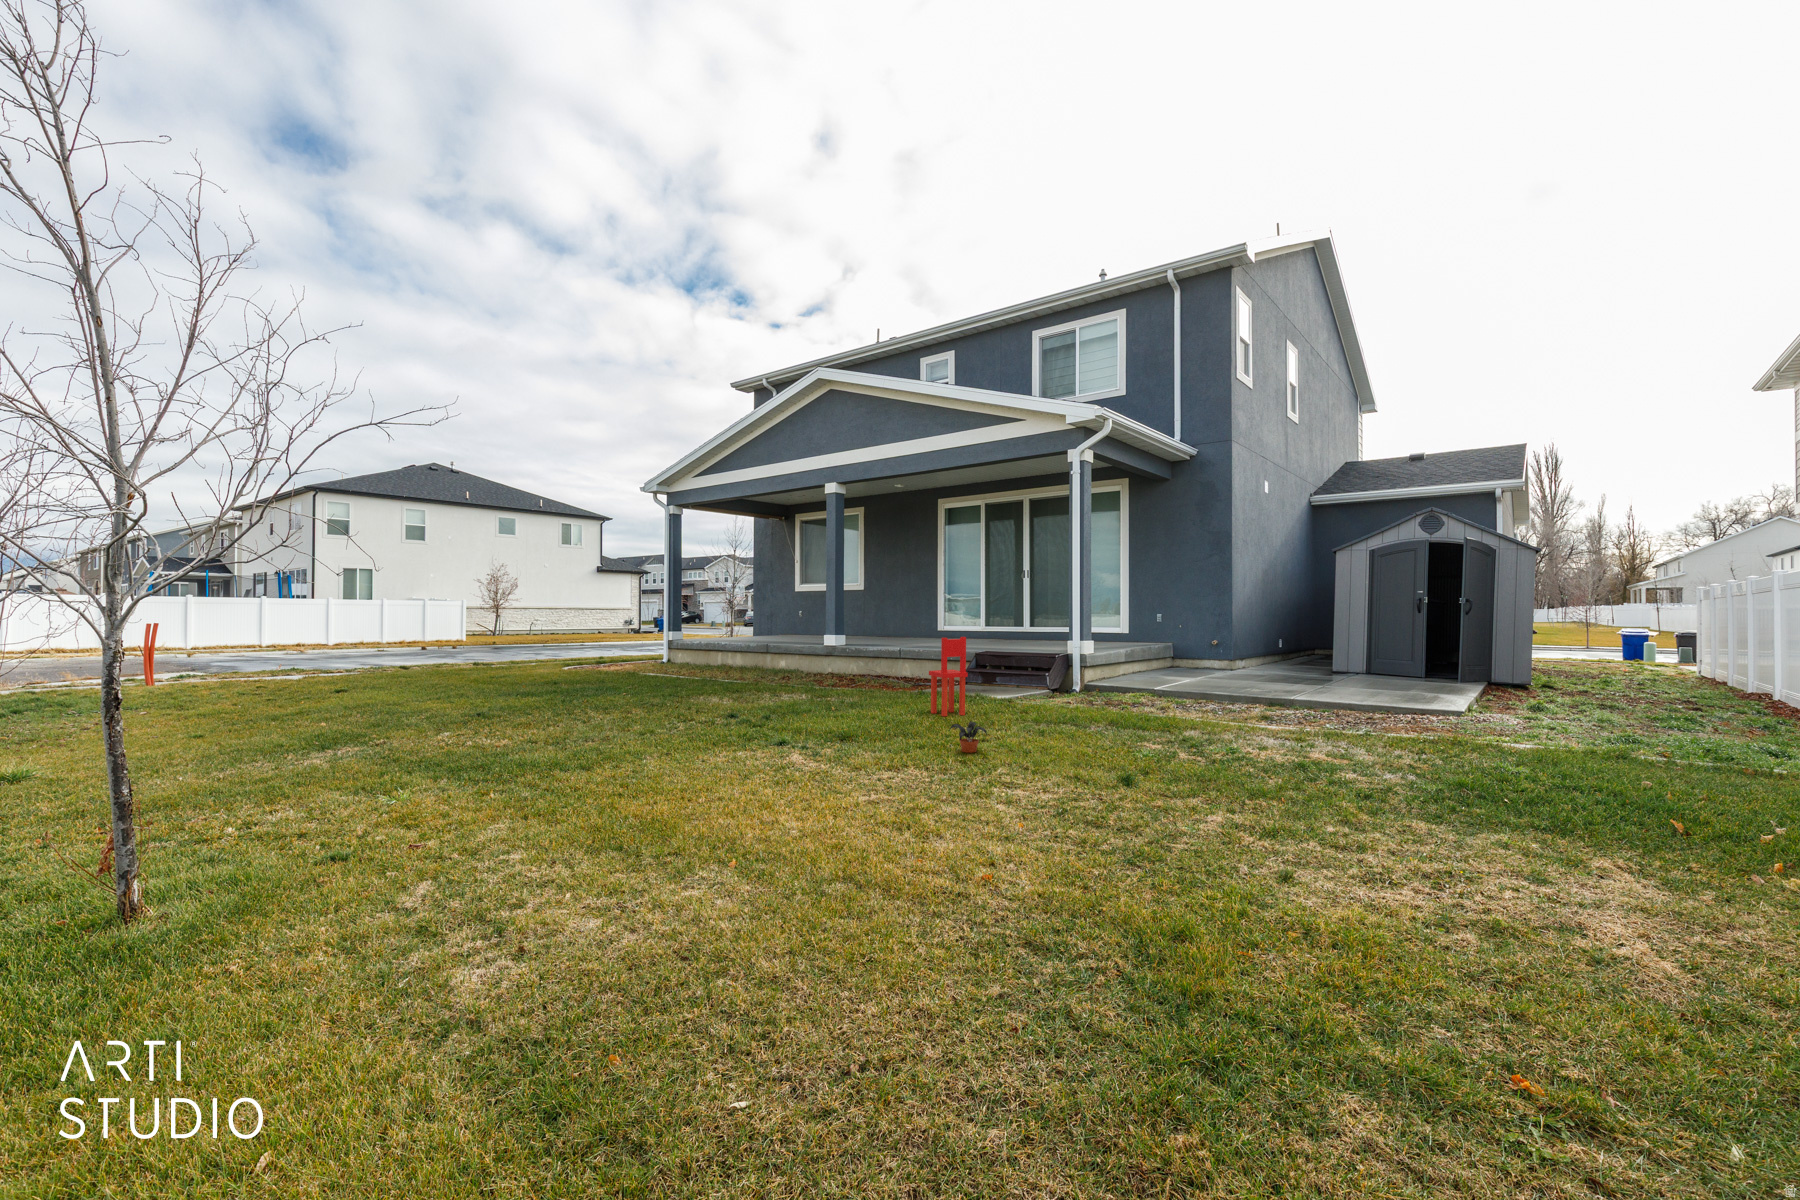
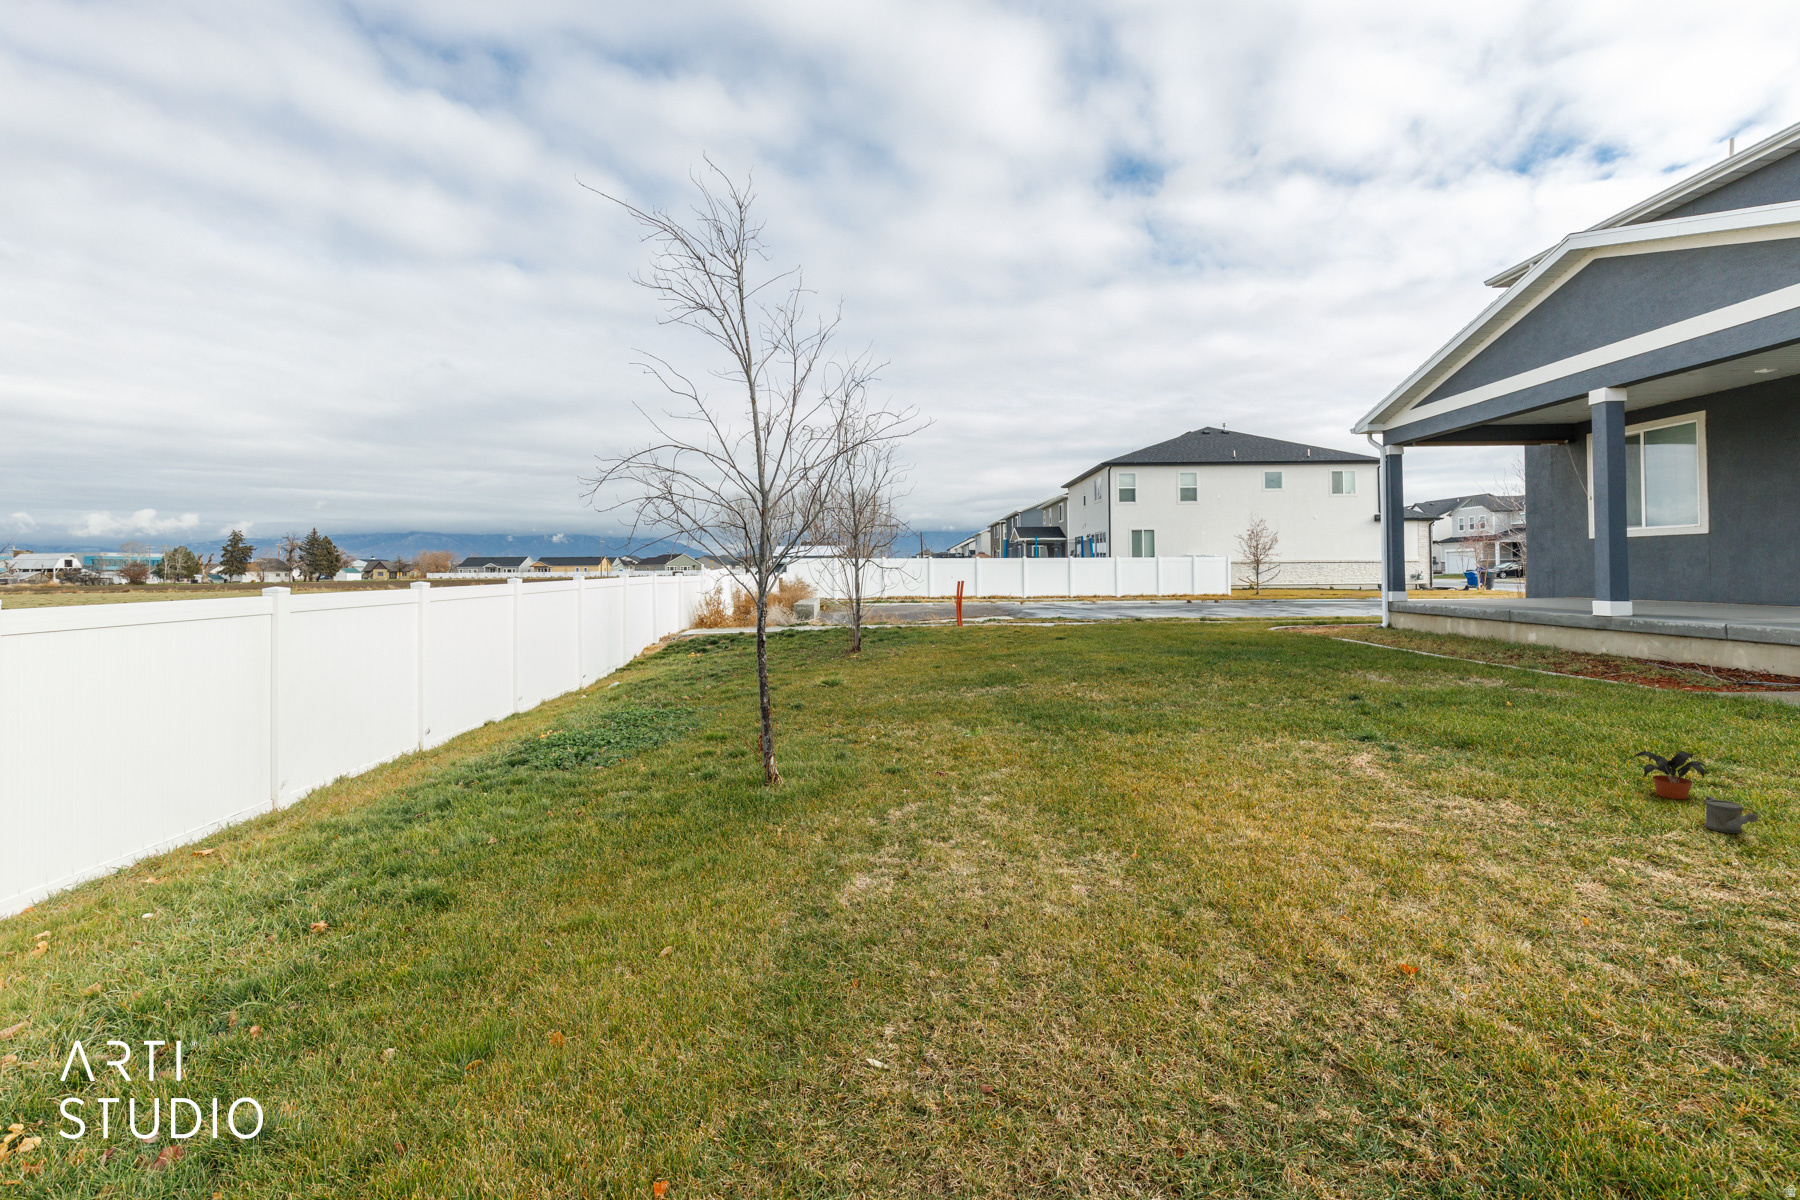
chair: present [929,637,968,716] -> none [1683,616,1763,740]
watering can: none [997,745,1029,766] -> present [1705,796,1758,833]

